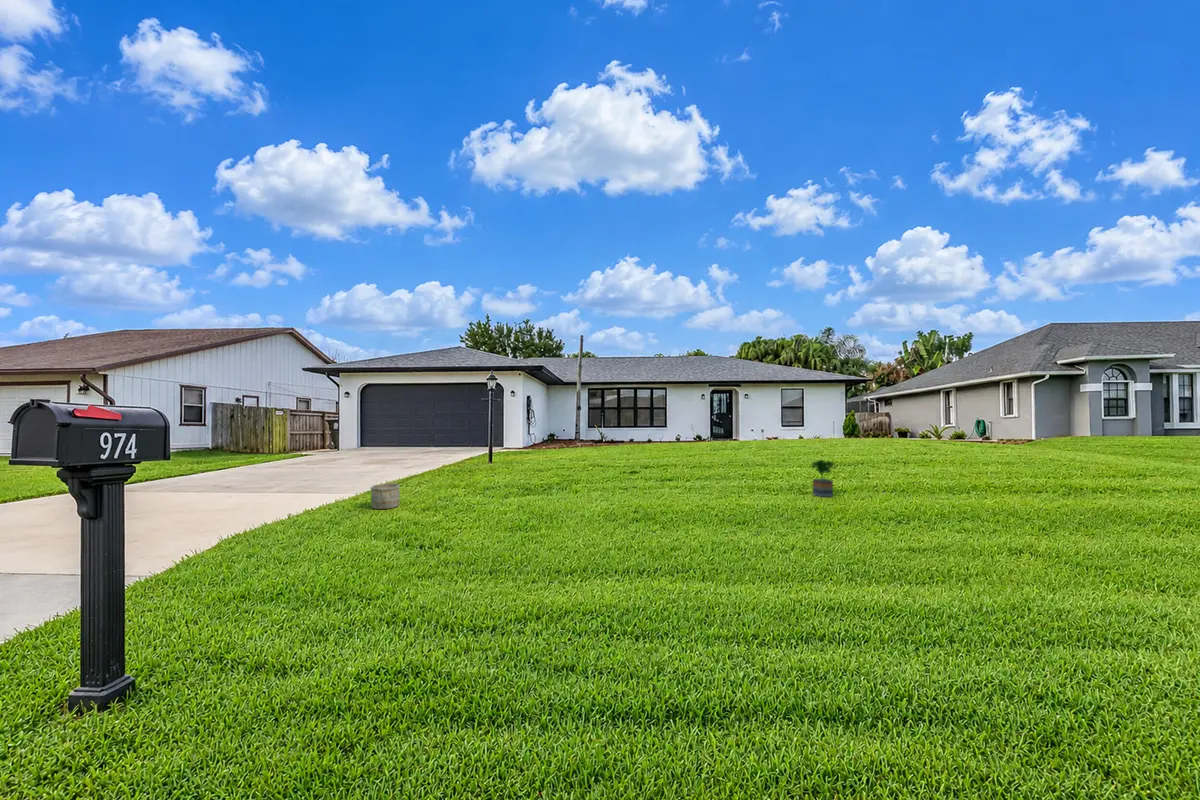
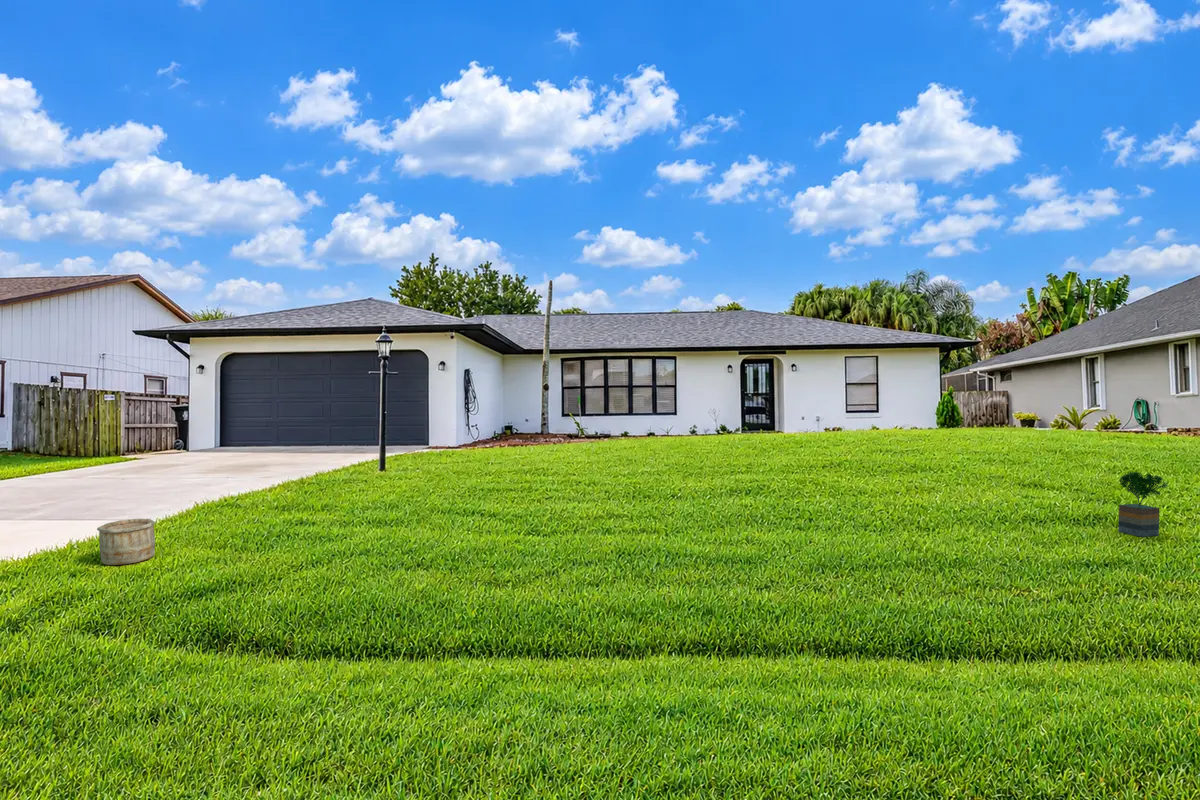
potted tree: present [812,460,836,497] -> present [1118,472,1168,537]

